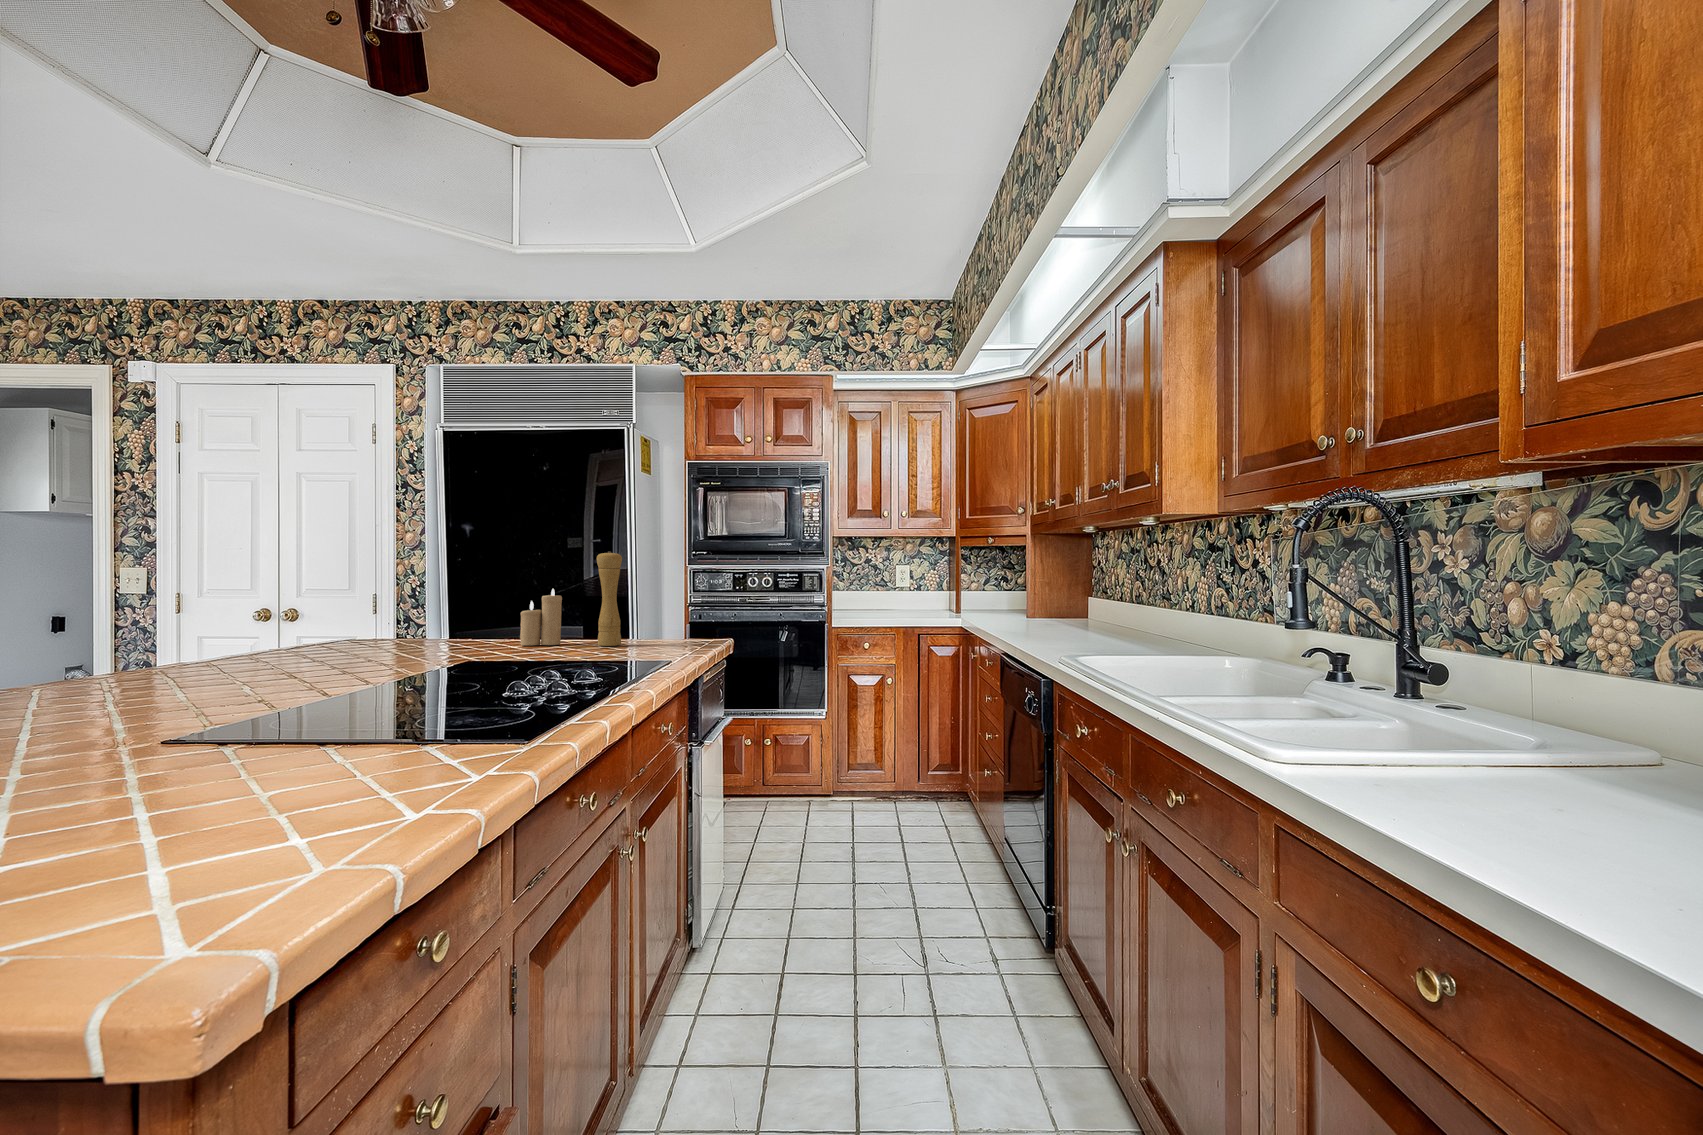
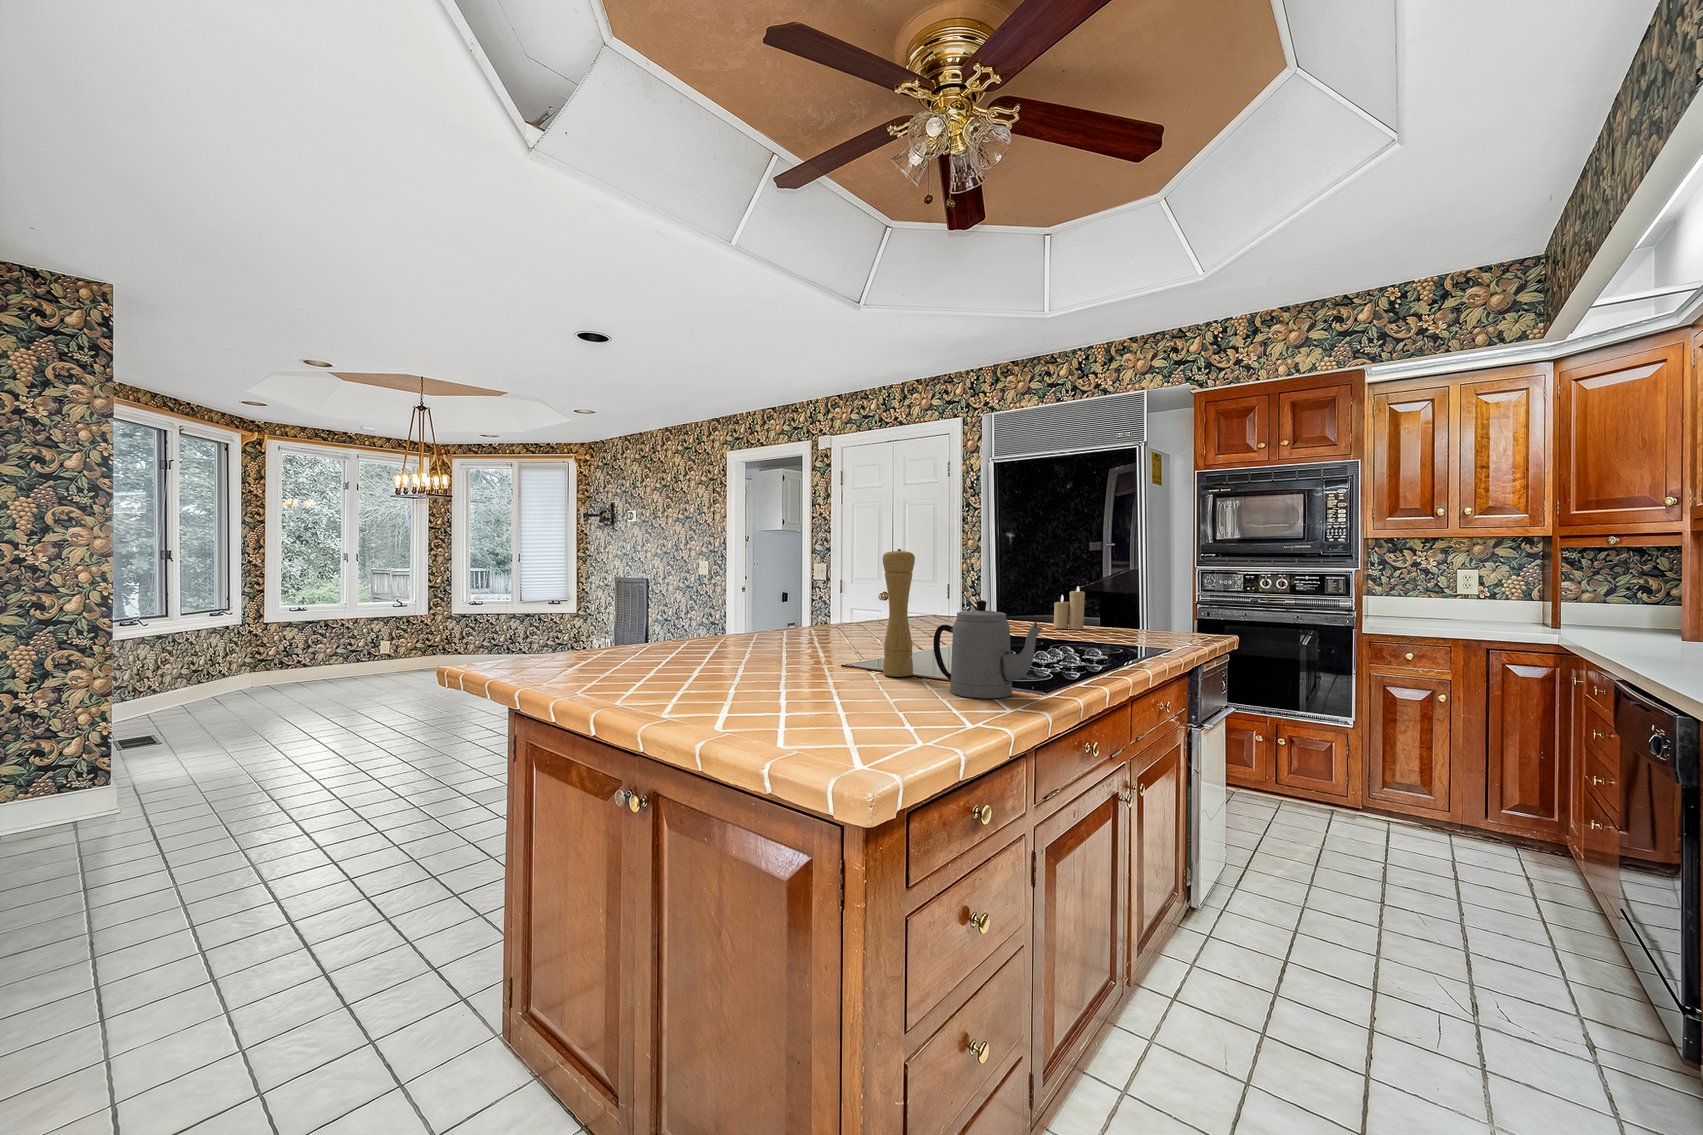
pepper mill: present [597,551,622,646] -> present [882,549,915,677]
teapot: none [241,617,466,805] -> present [933,600,1042,698]

